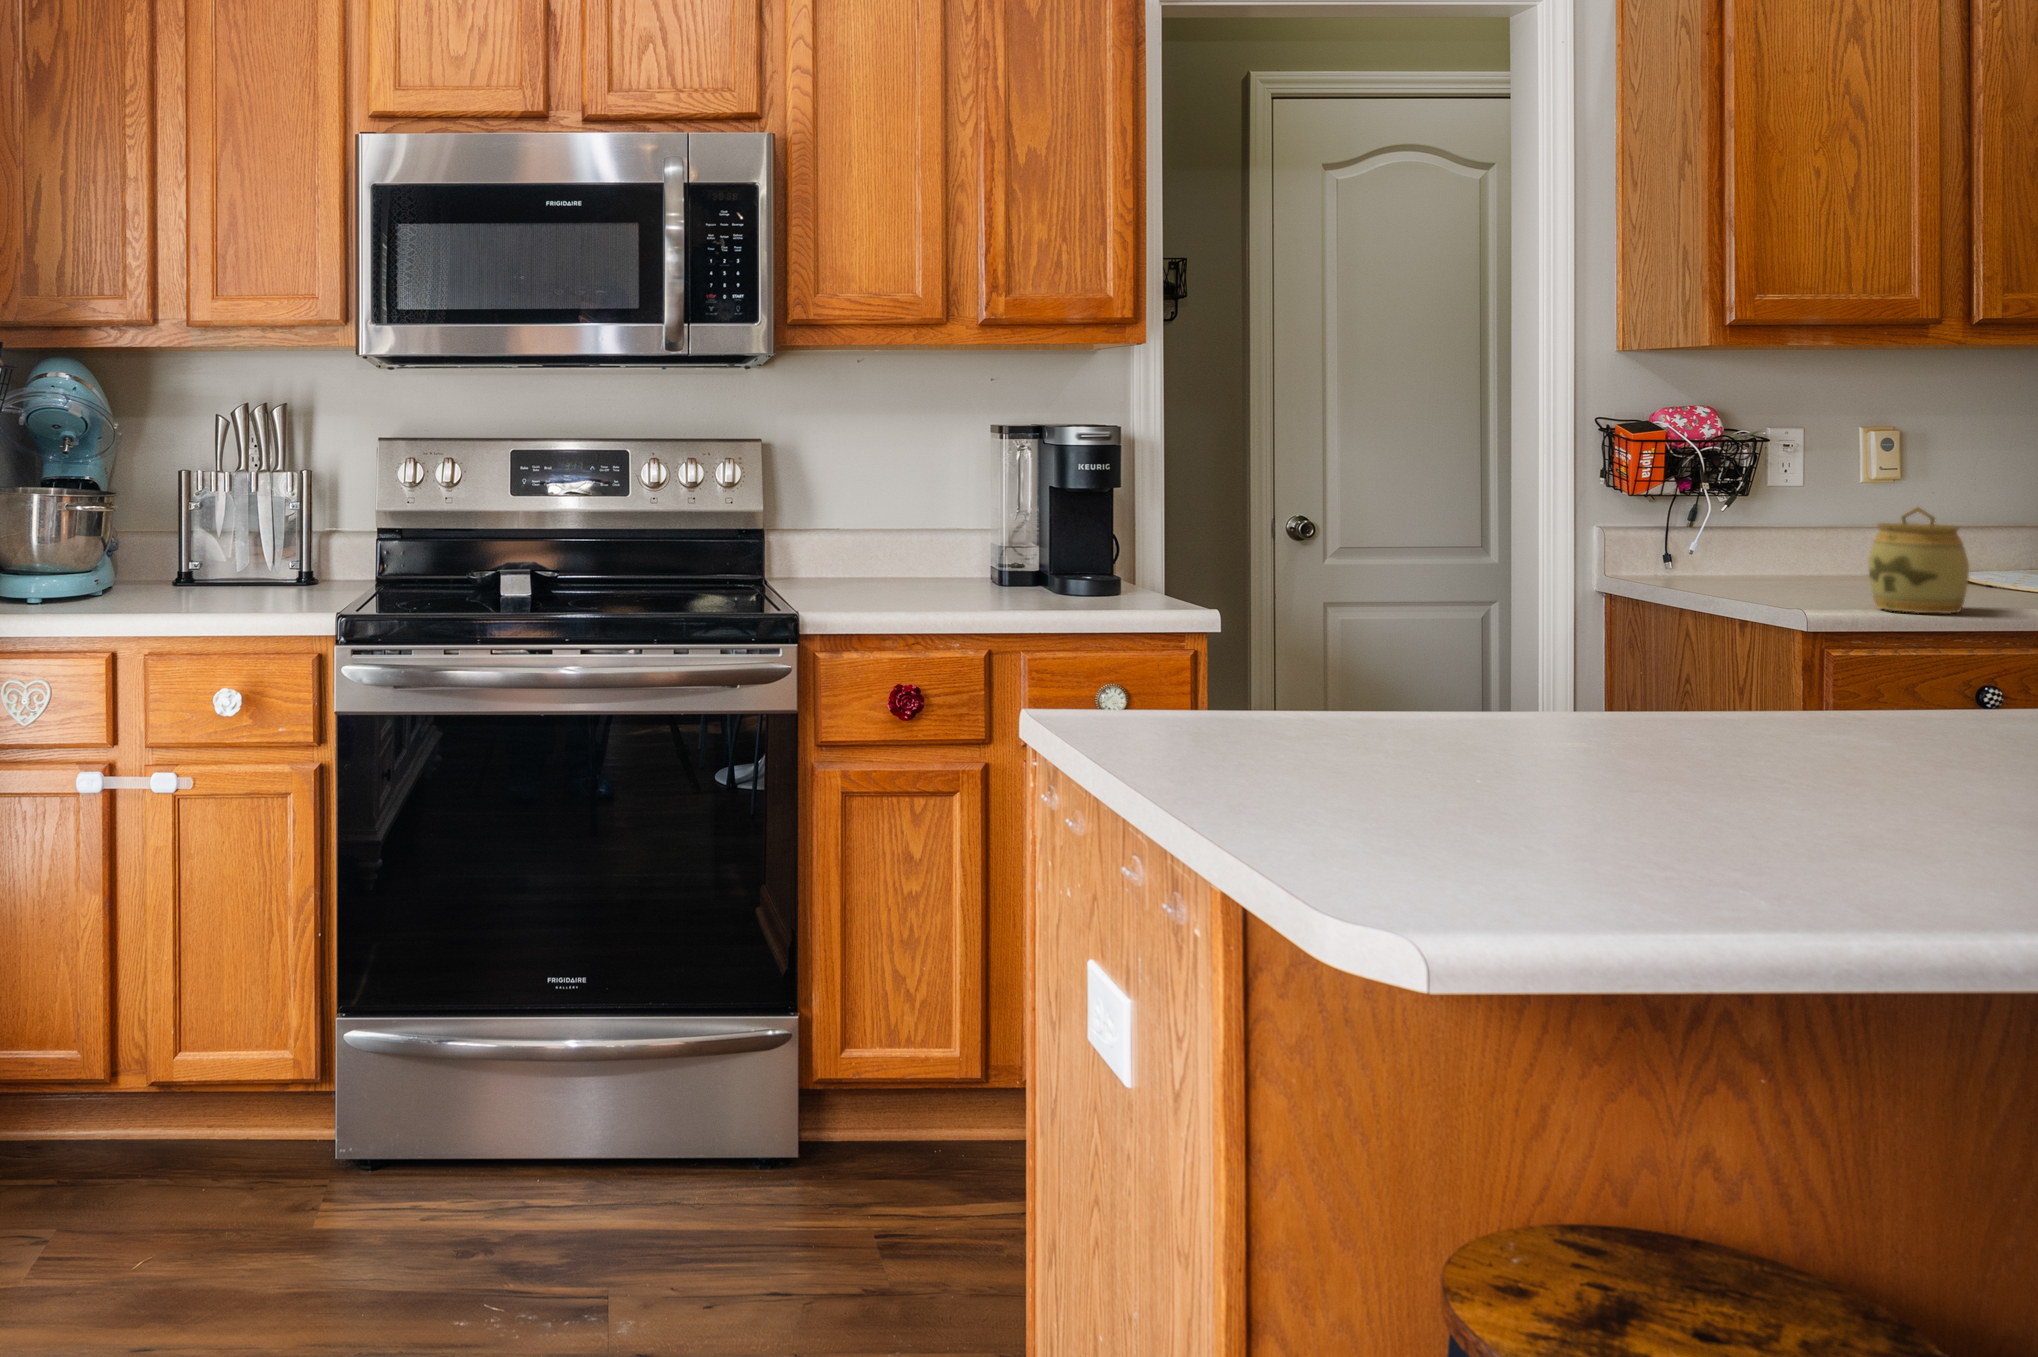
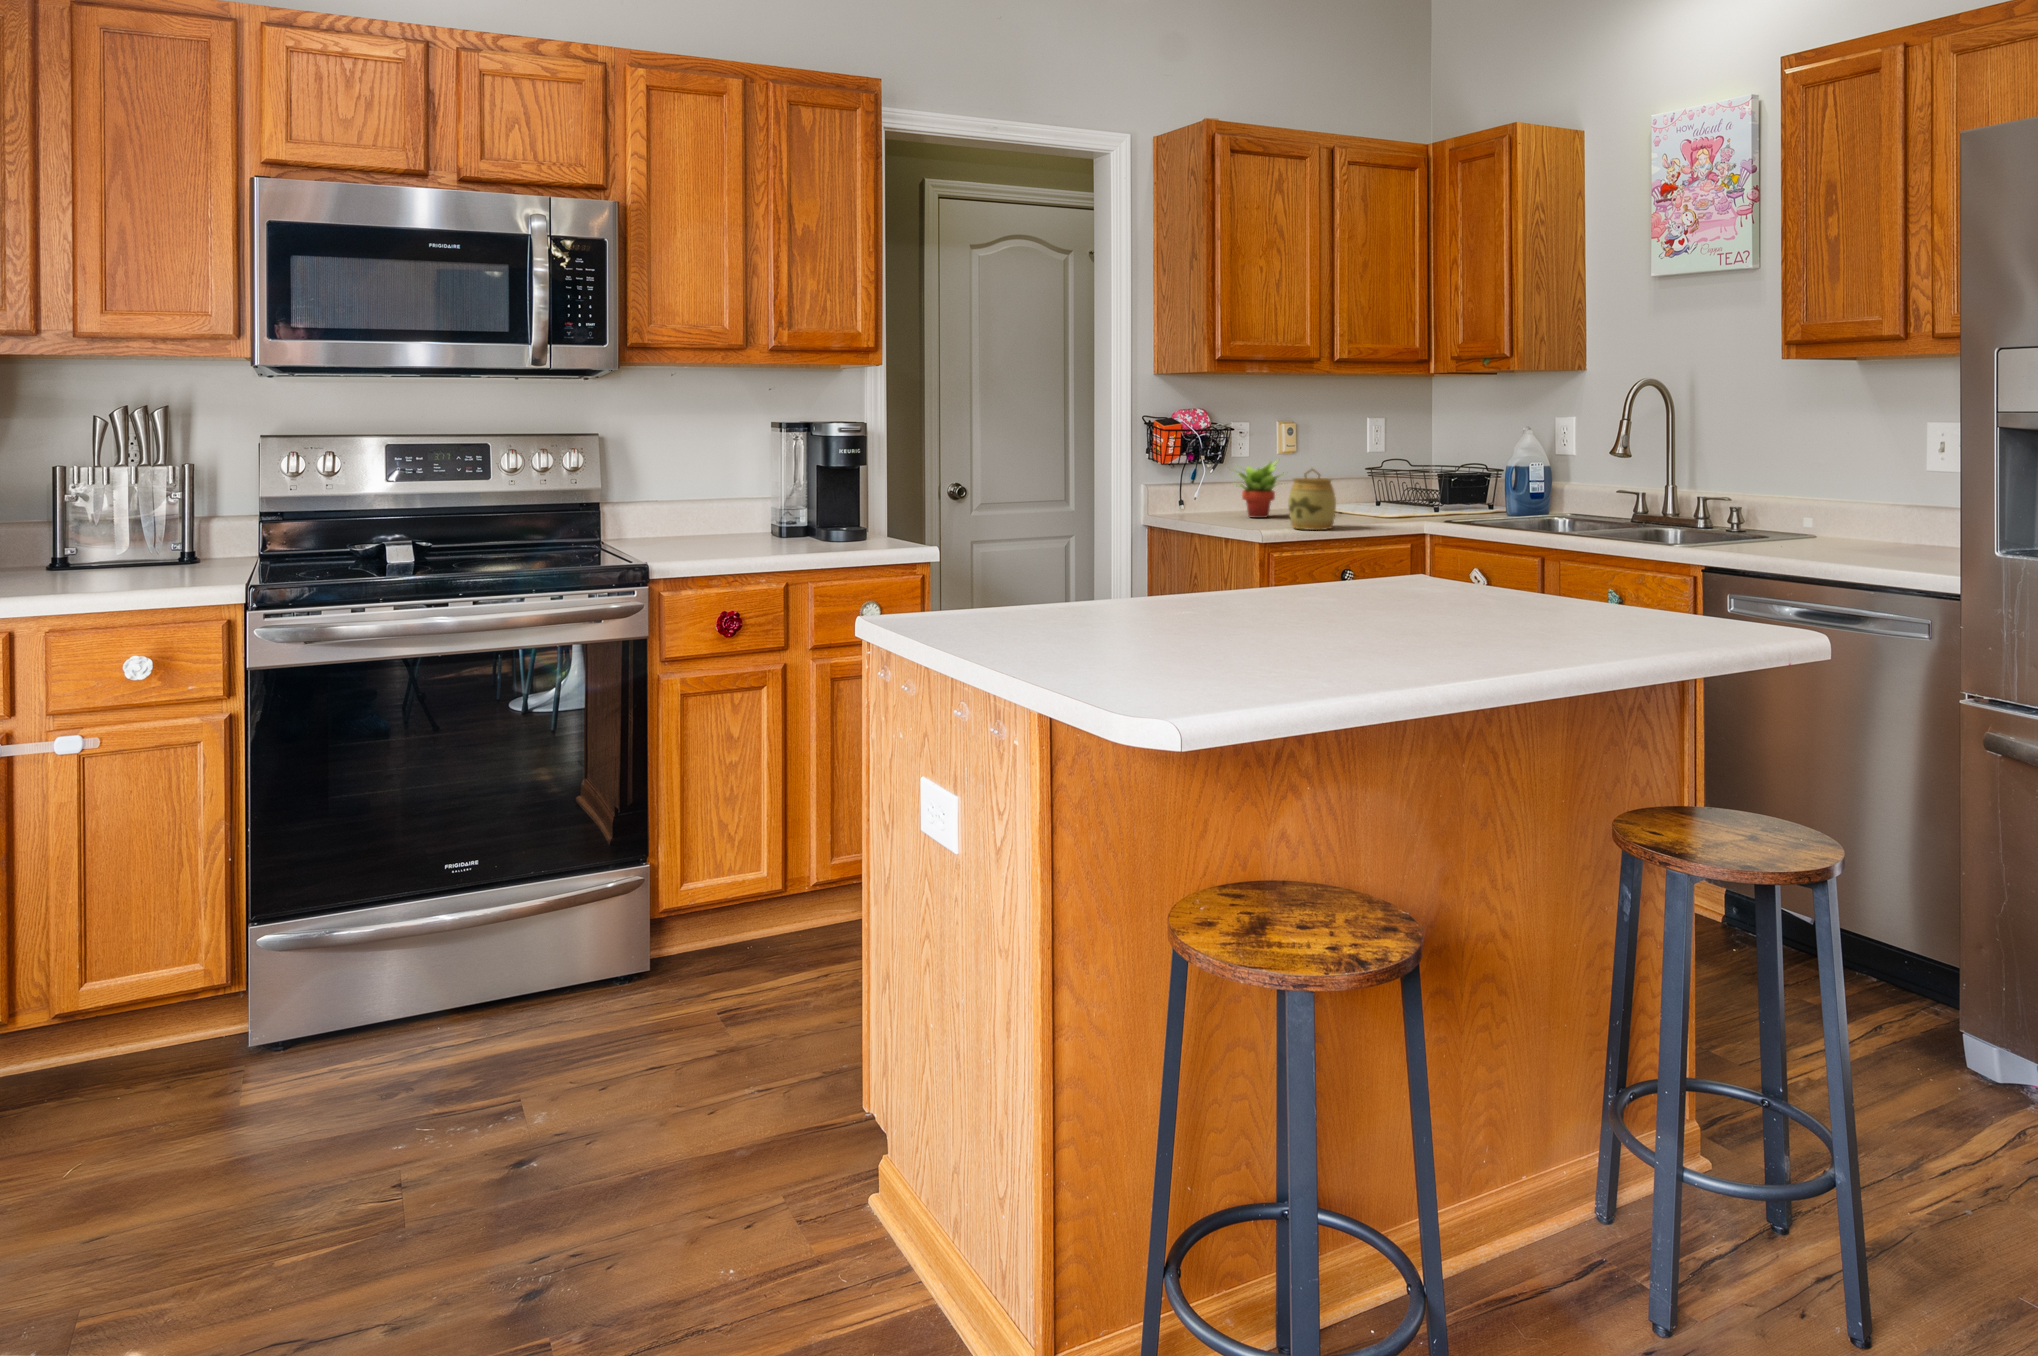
succulent plant: none [1753,490,1877,588] -> present [1238,462,1280,518]

